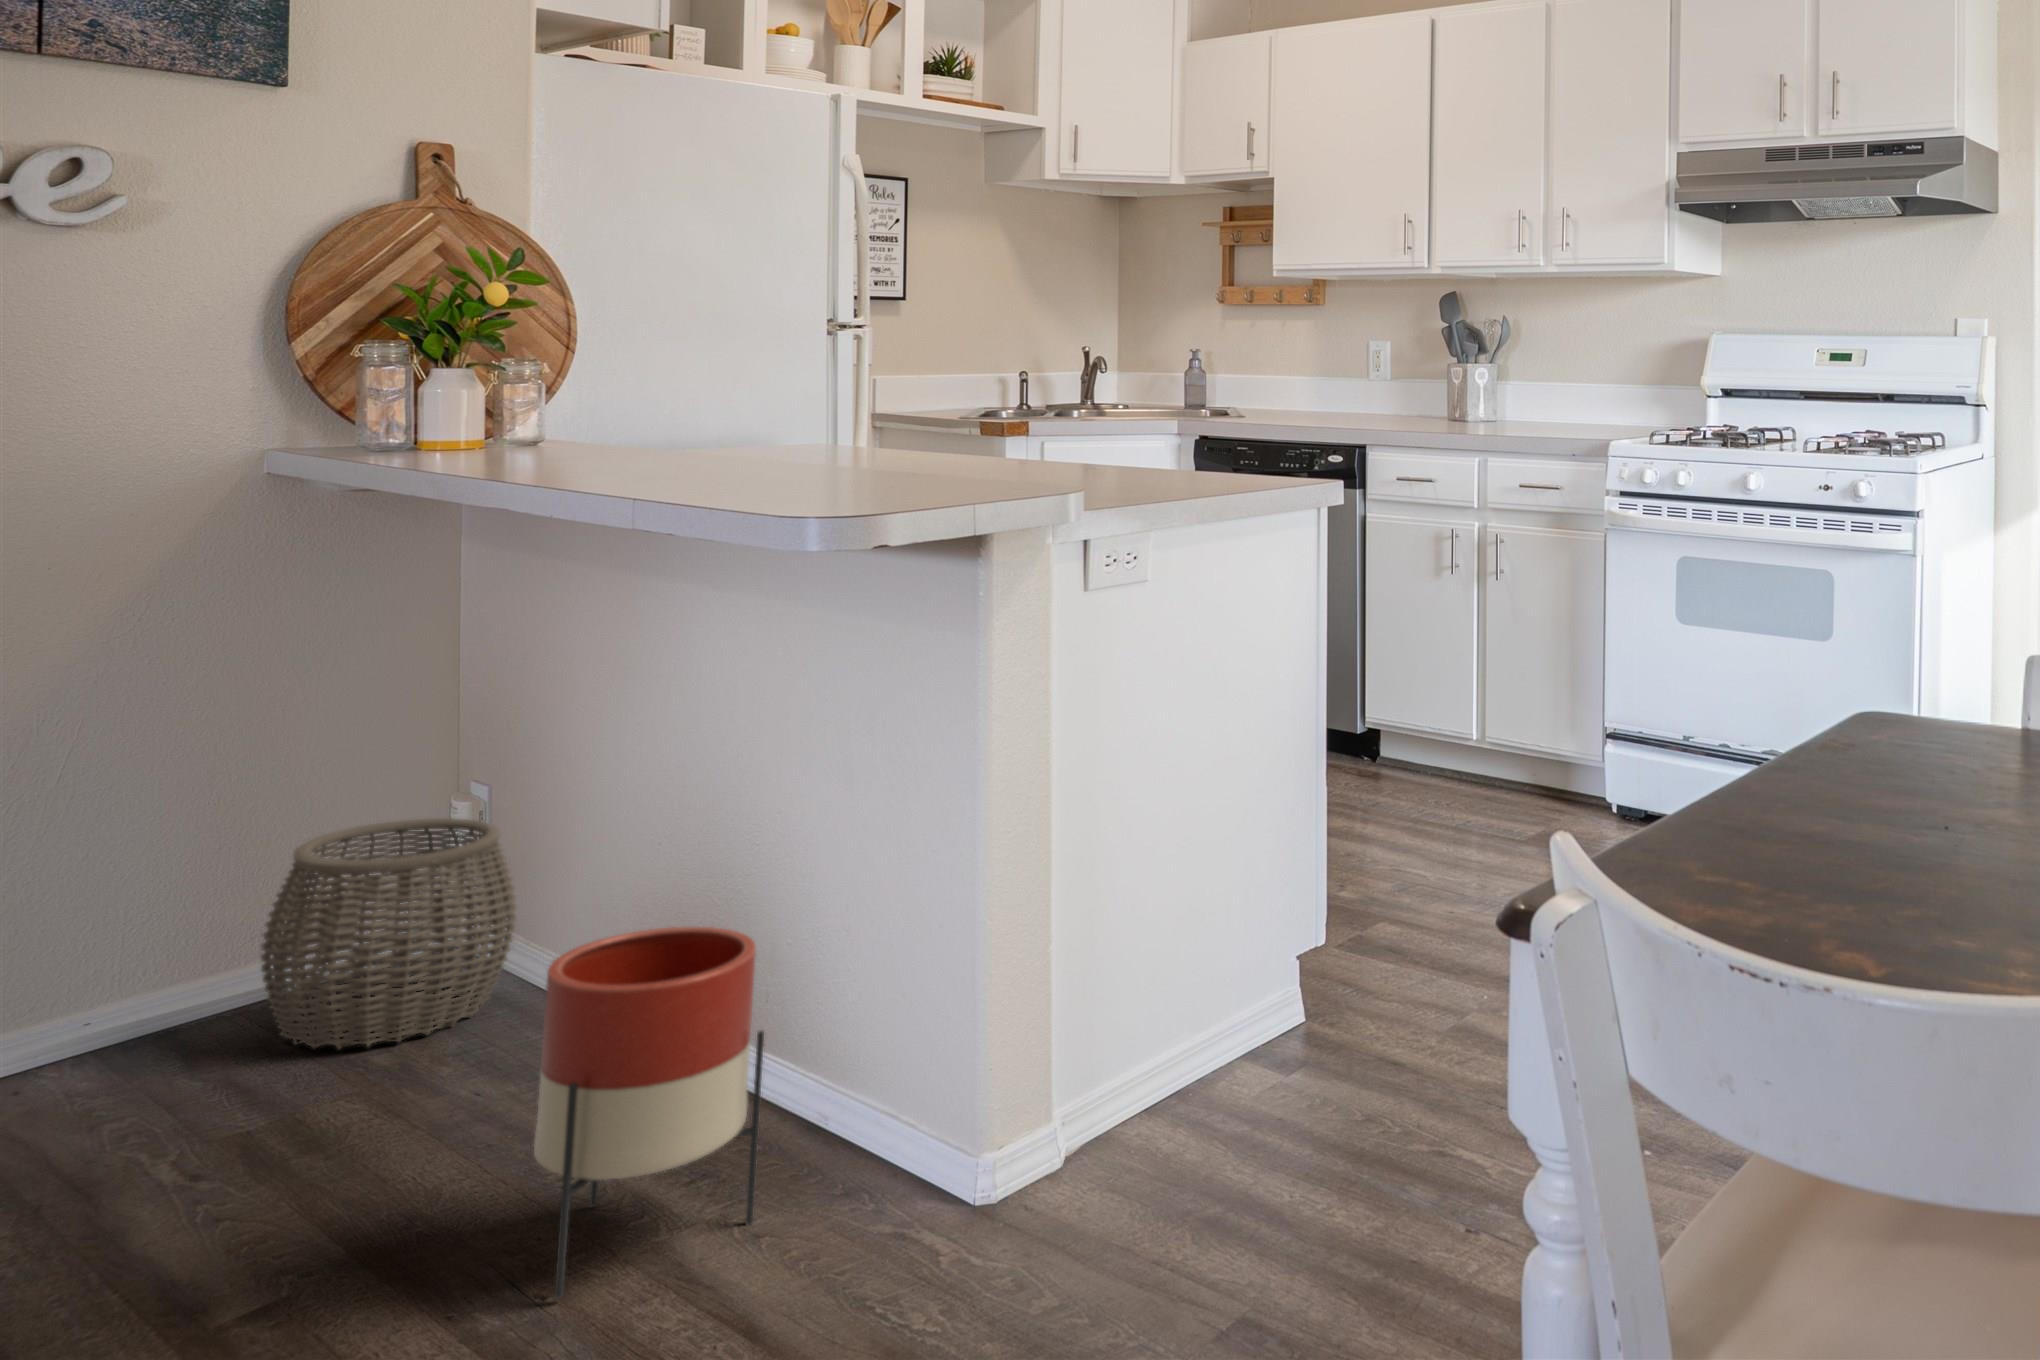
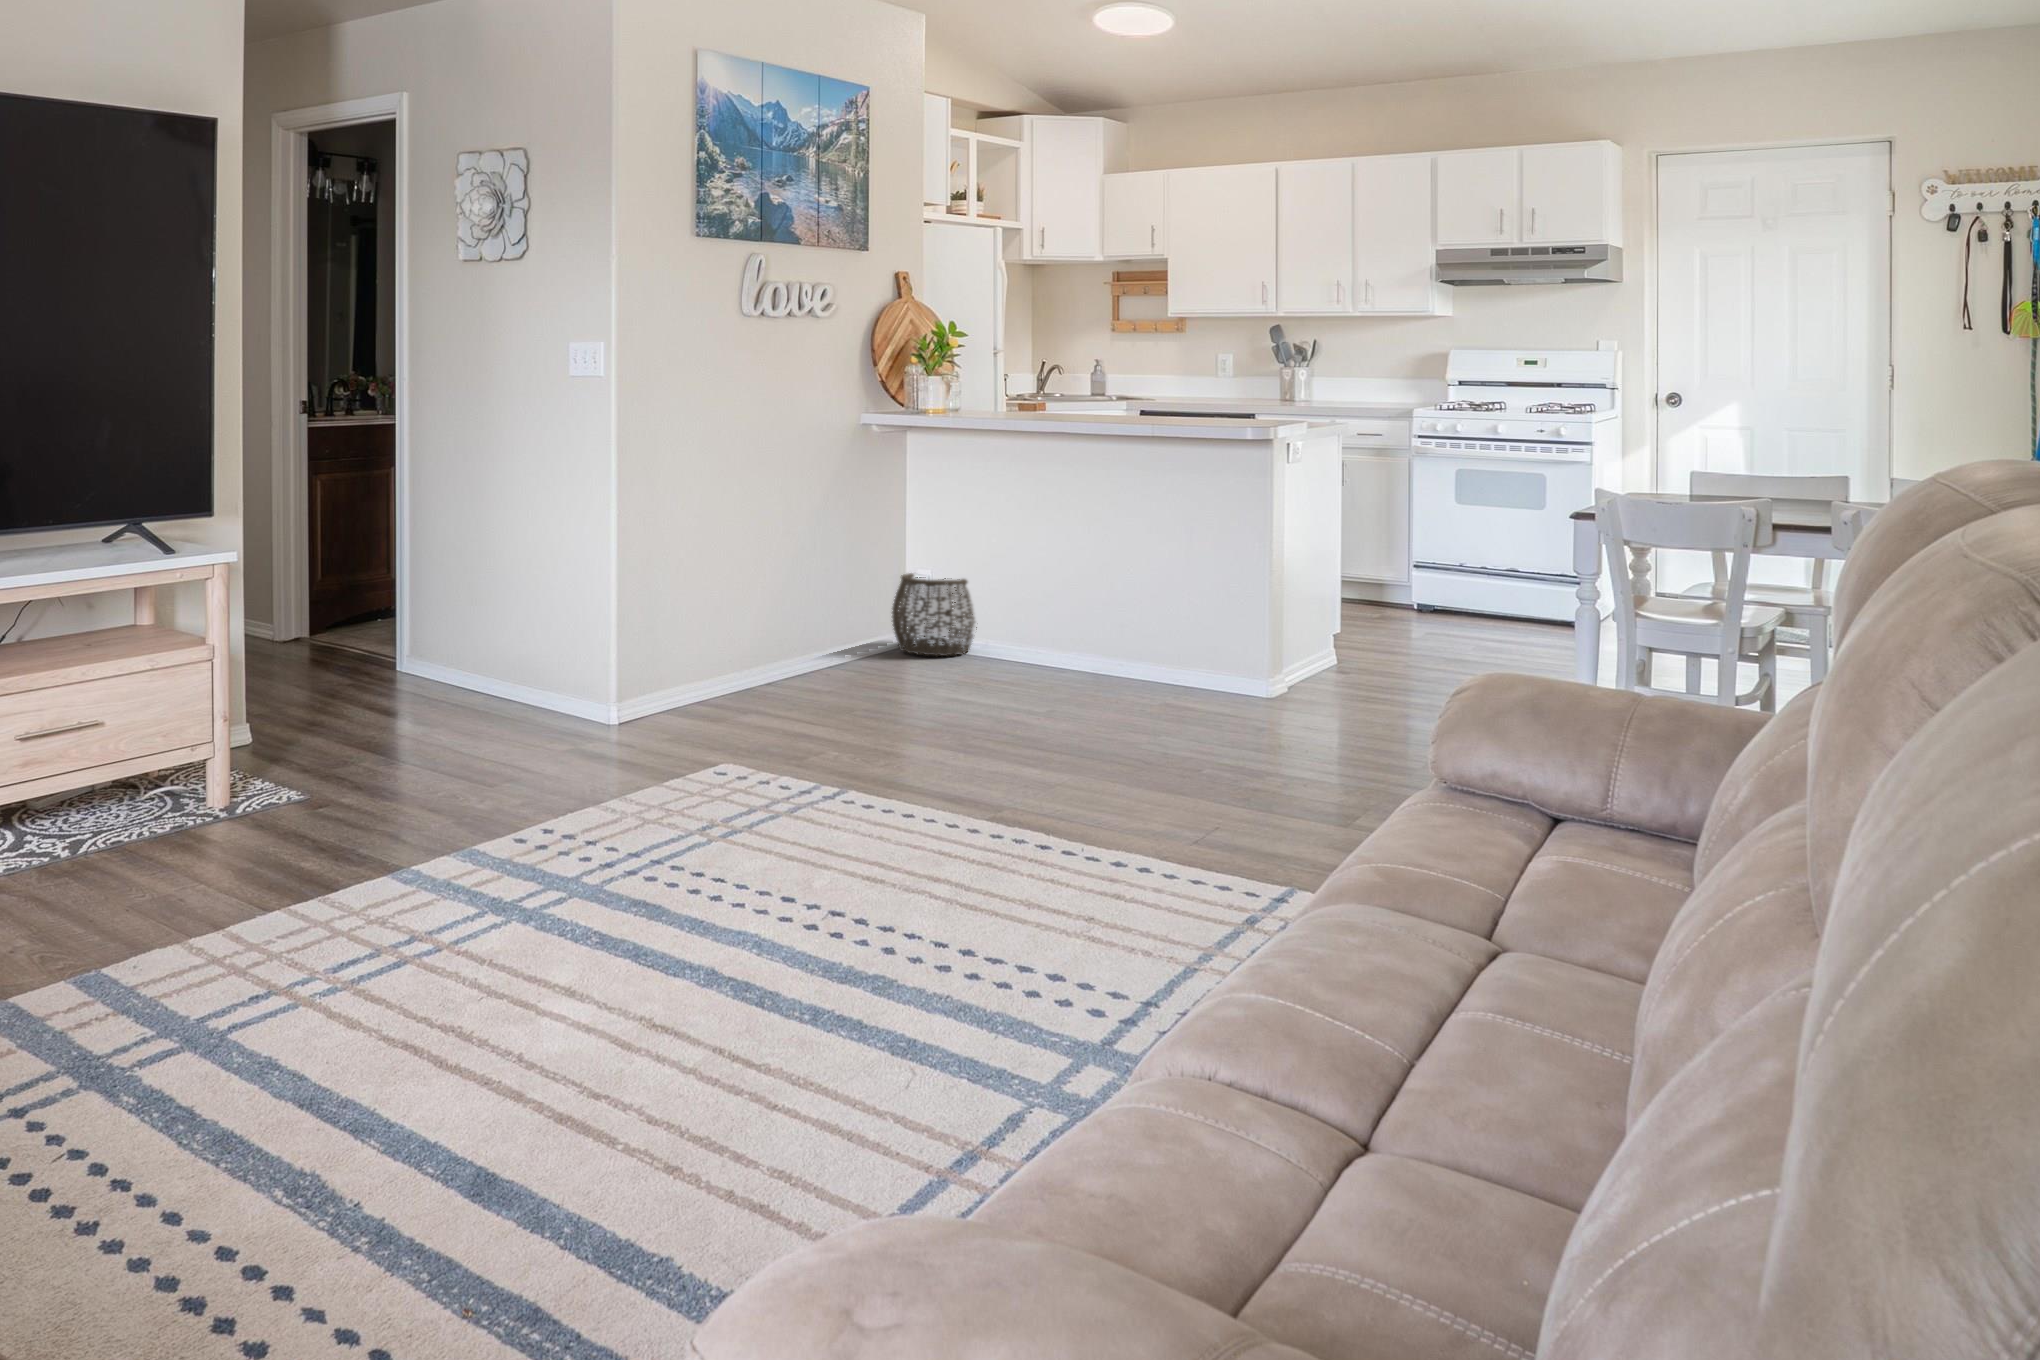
planter: present [534,927,764,1298] -> none [1118,587,1187,699]

